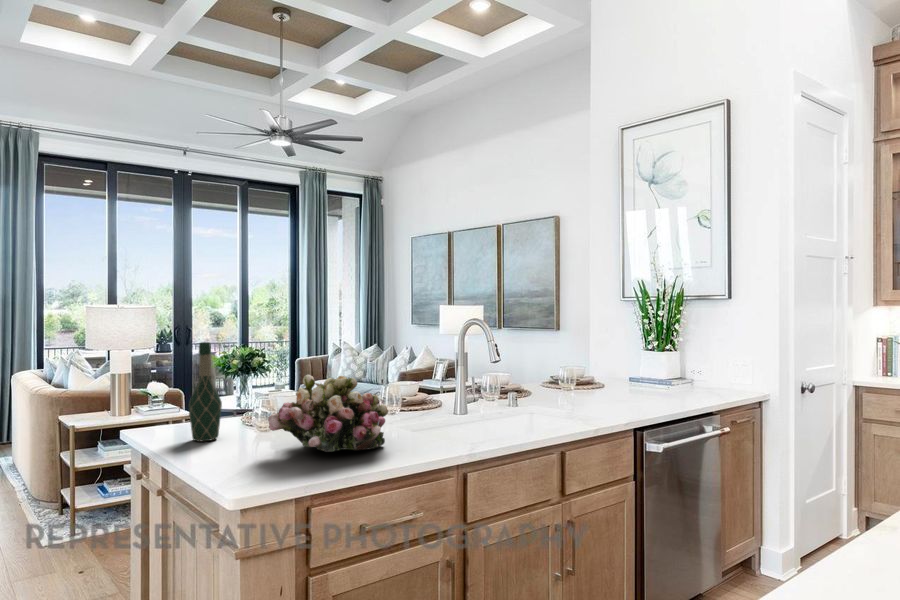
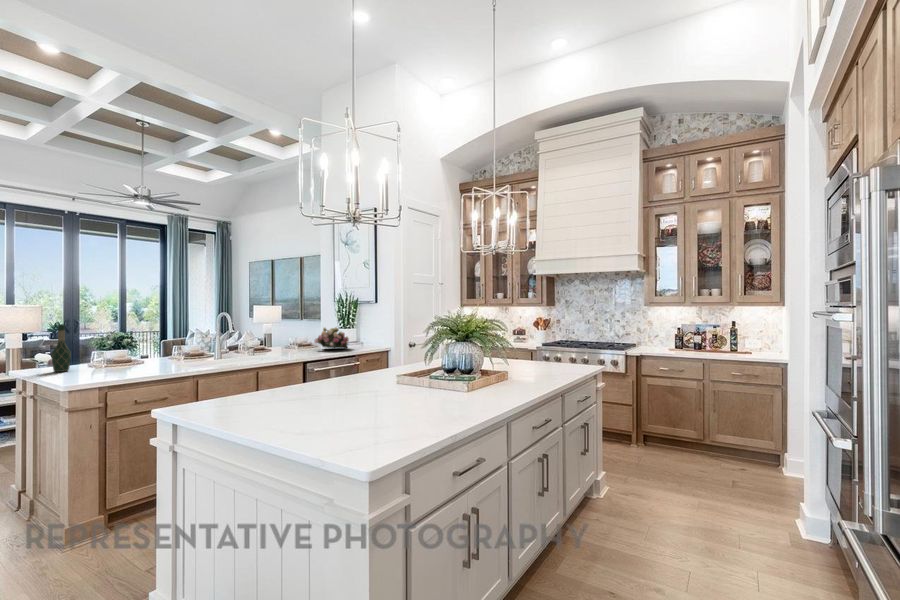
flower arrangement: present [268,375,388,452] -> present [315,327,349,349]

